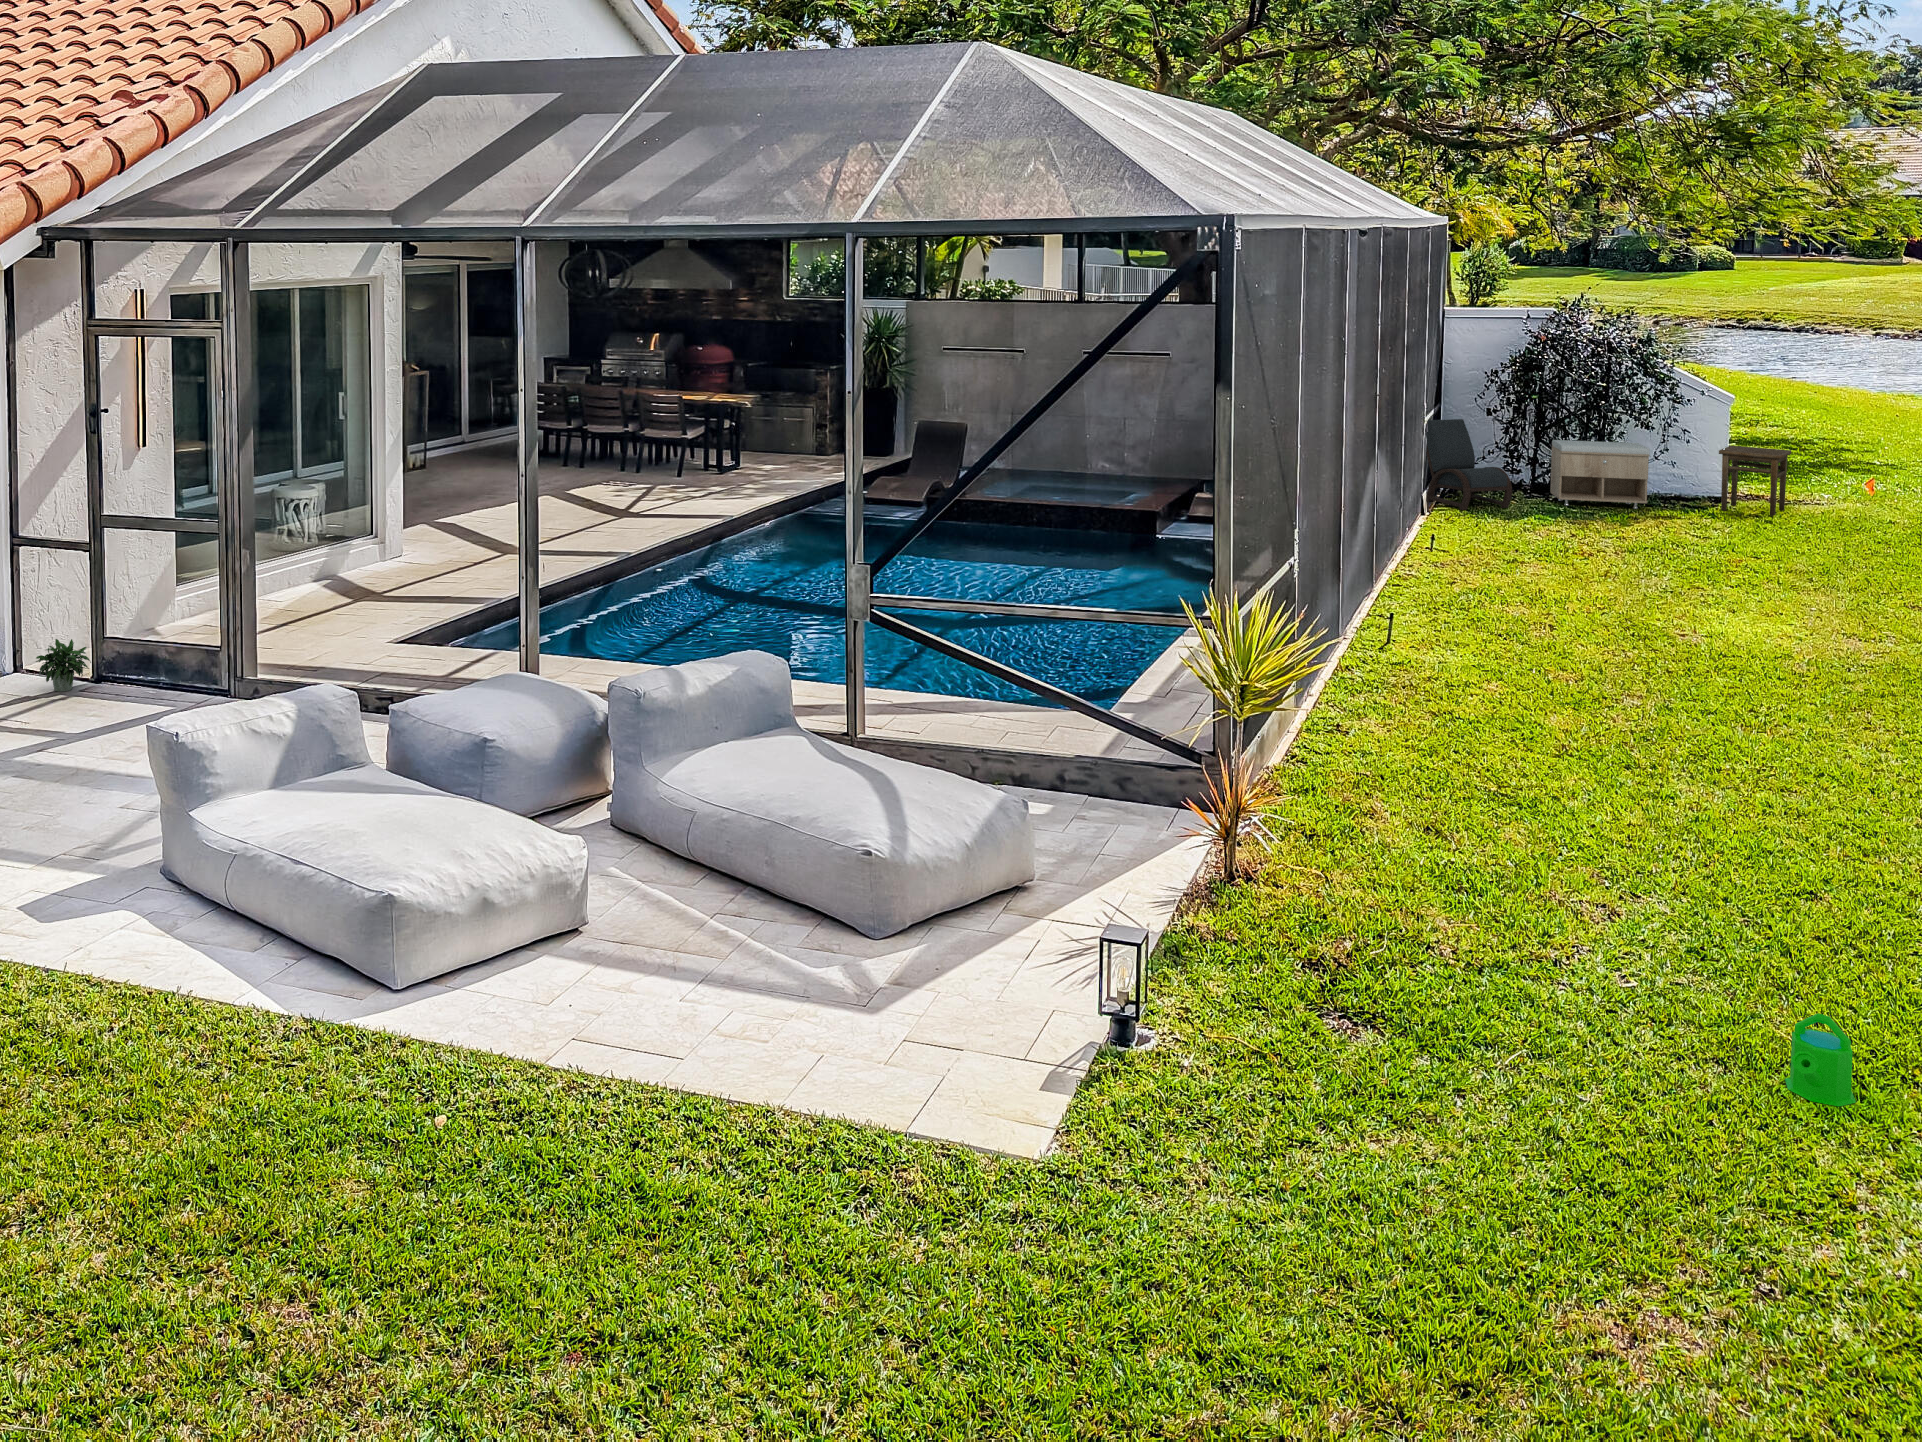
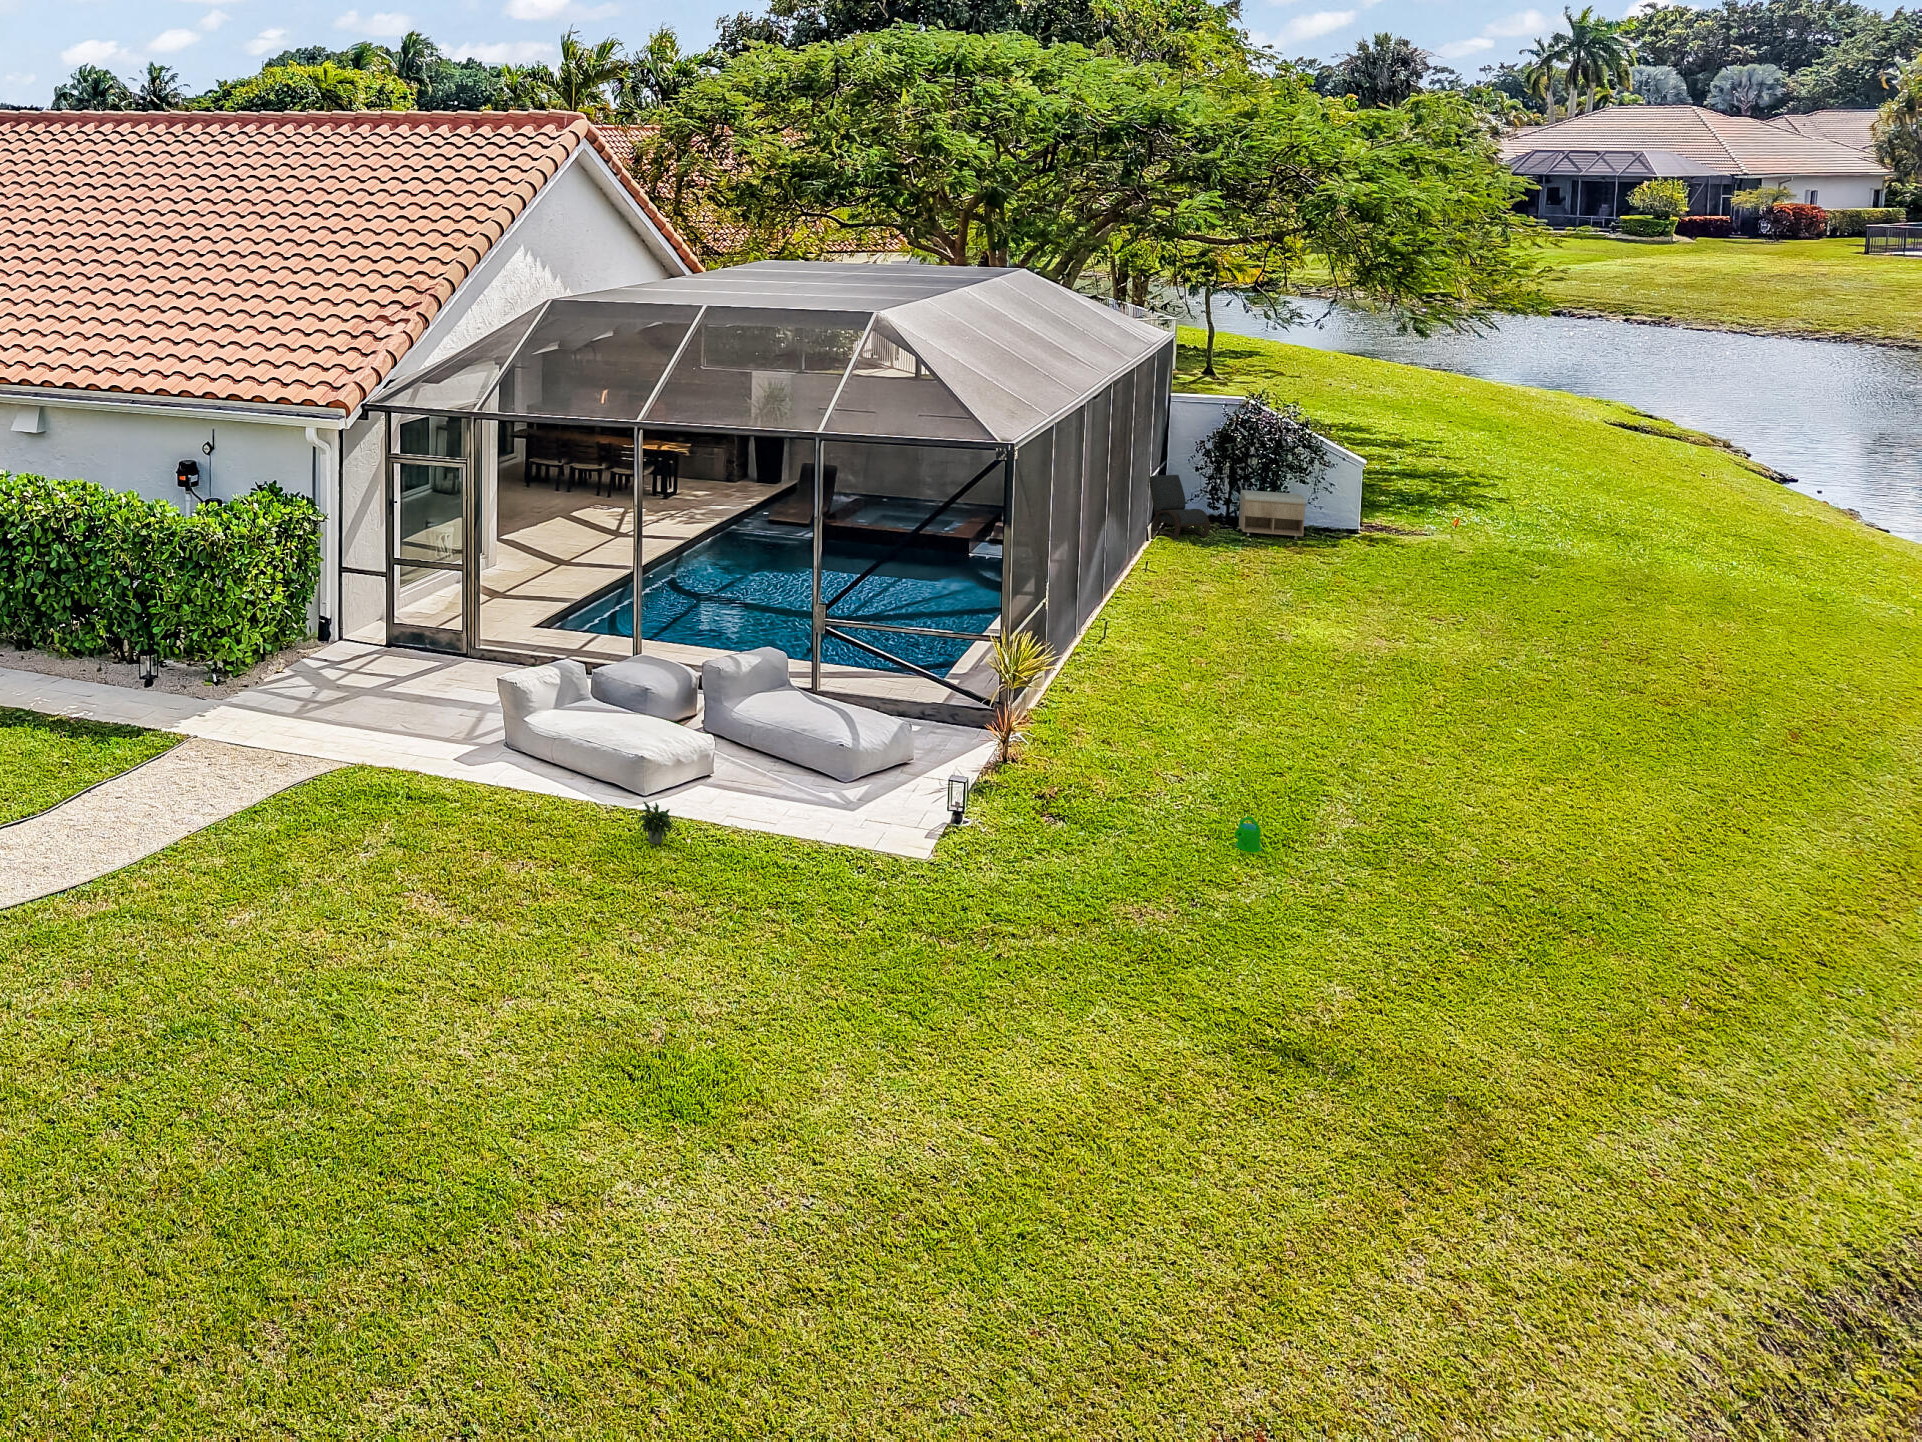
side table: present [1719,446,1791,516] -> none [1354,497,1406,547]
potted plant: present [36,639,94,692] -> present [638,801,673,844]

